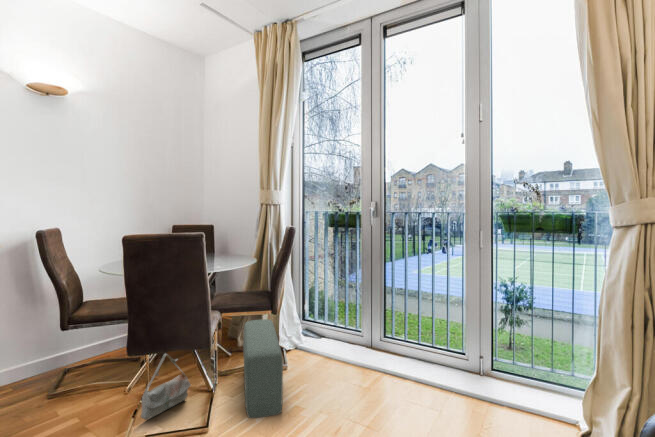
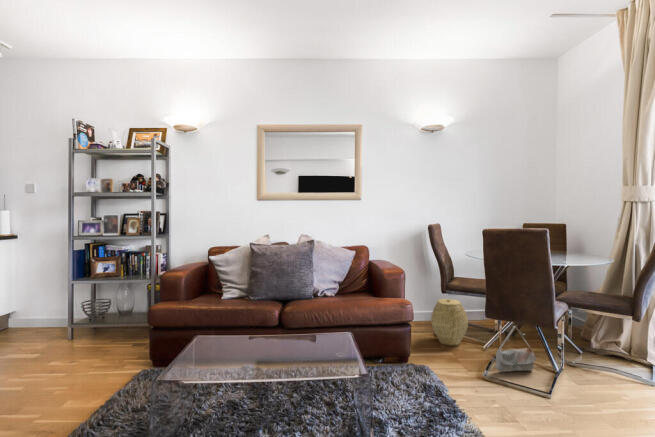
pouf: present [243,319,283,418] -> none [591,322,637,417]
woven basket: none [40,336,103,407] -> present [431,299,468,346]

